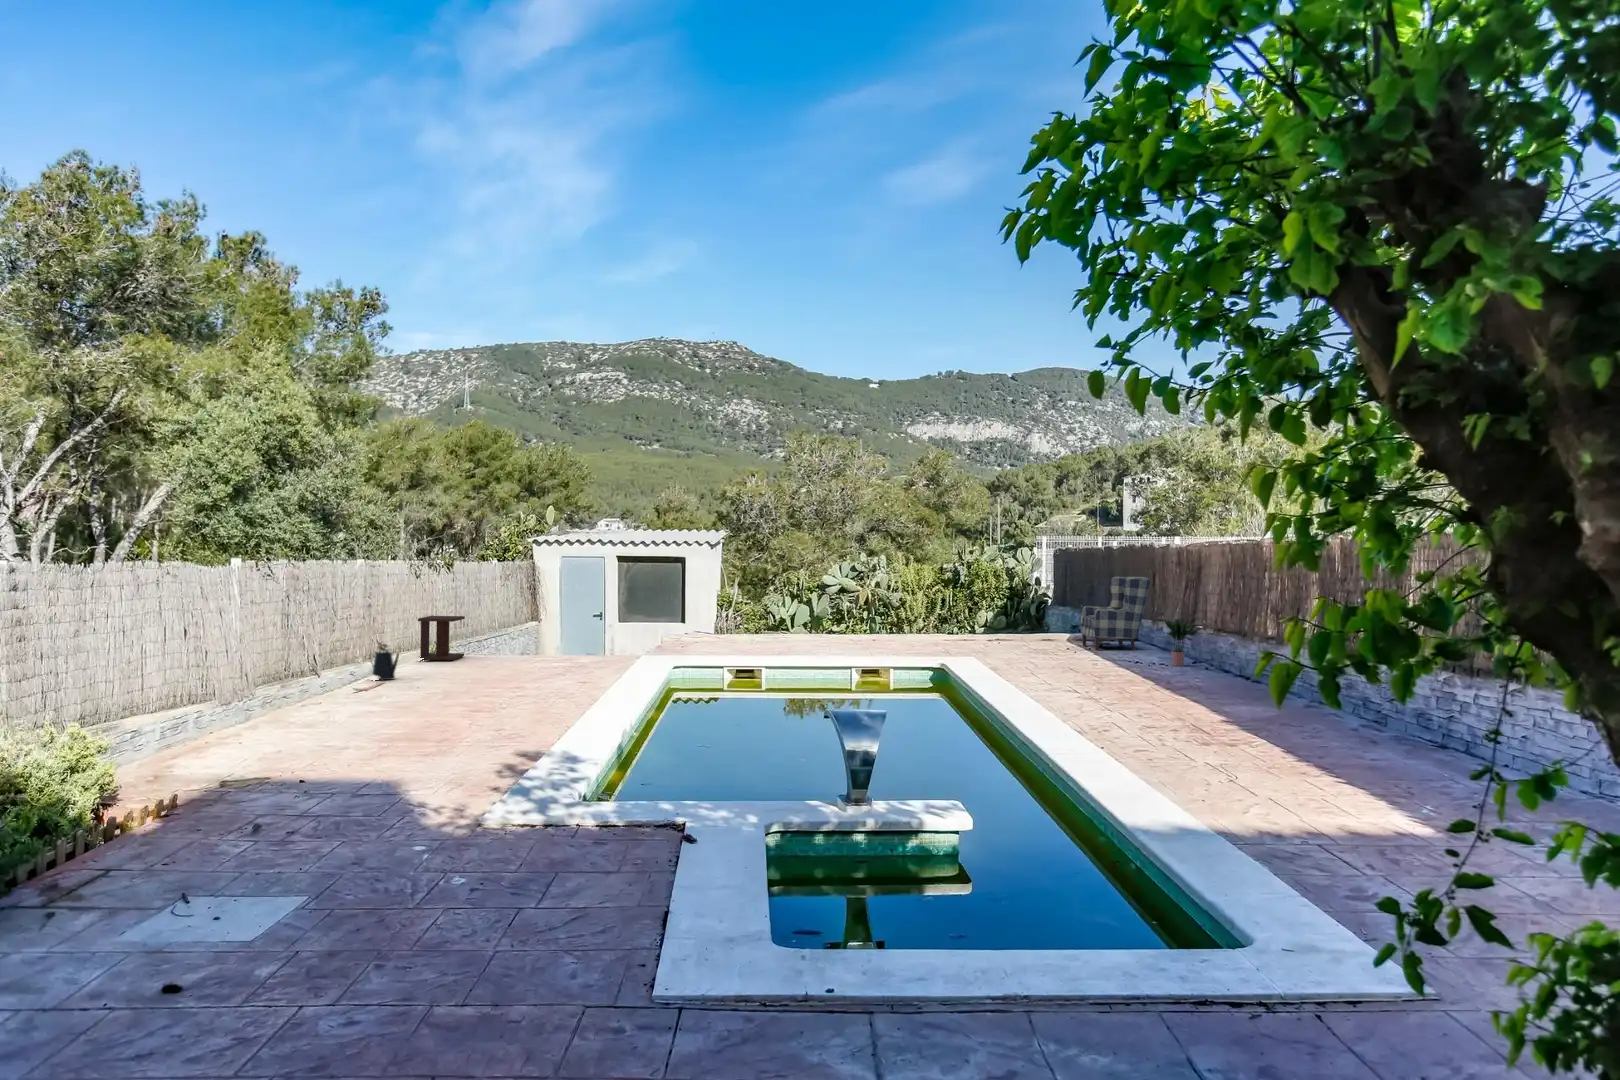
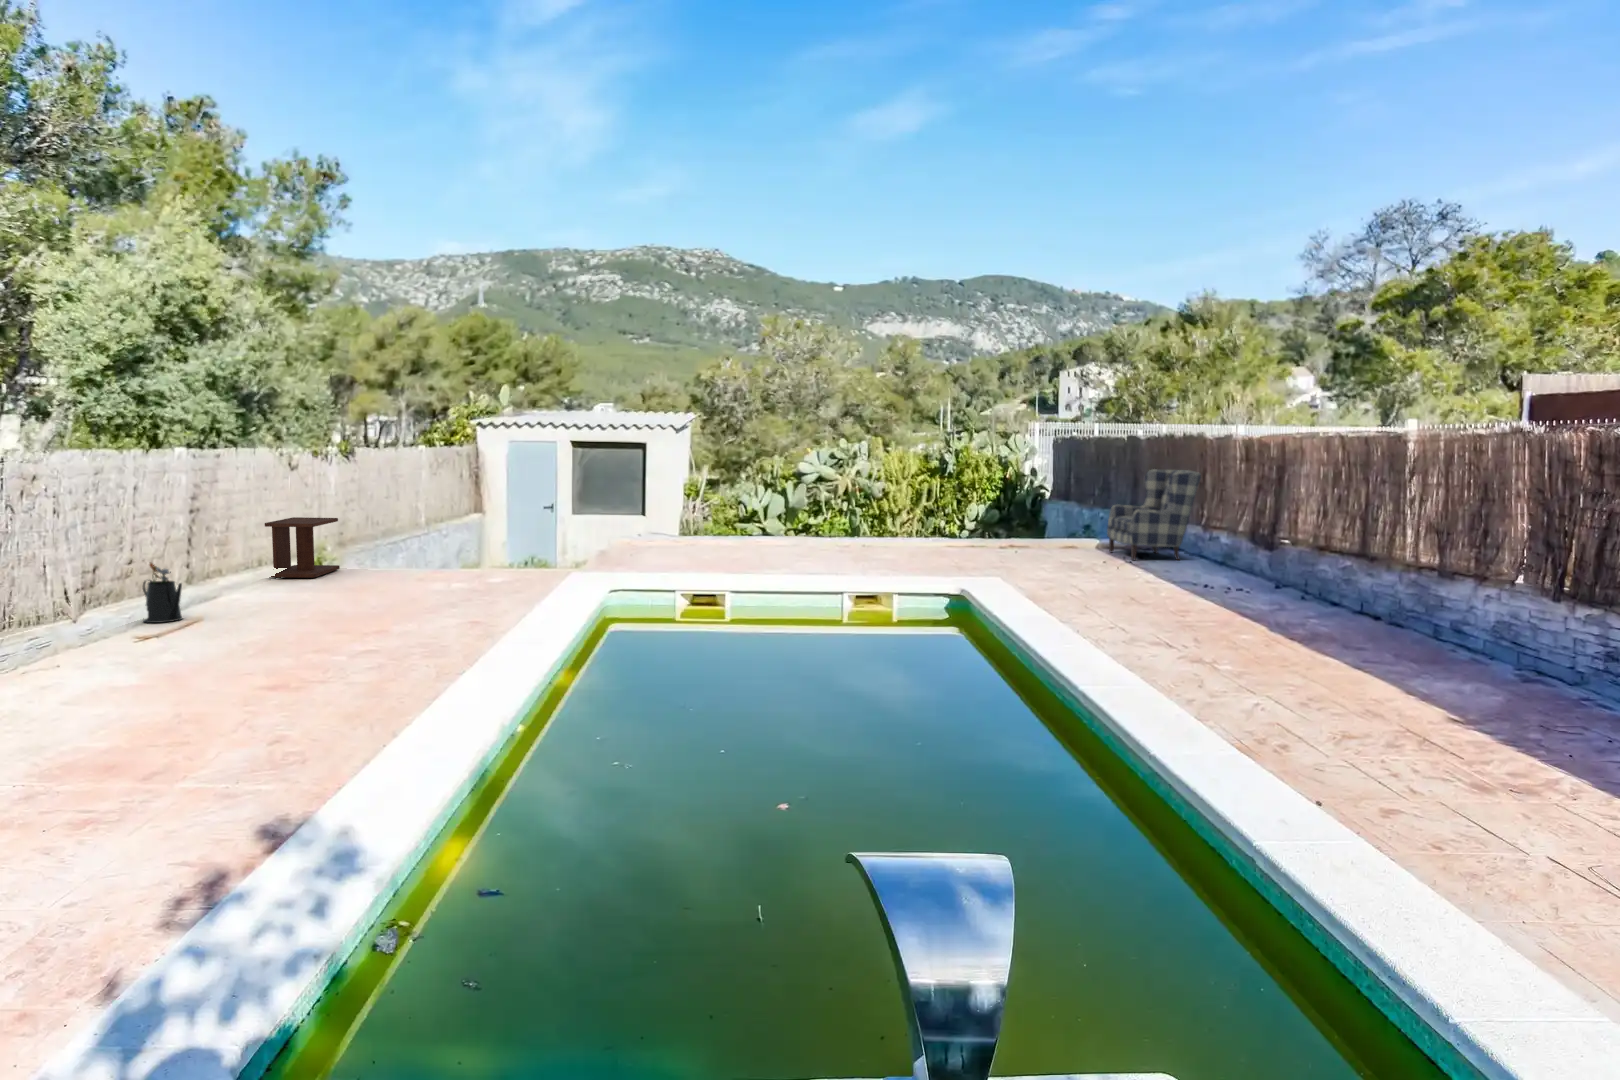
potted plant: present [1165,619,1196,666] -> none [1247,527,1298,592]

